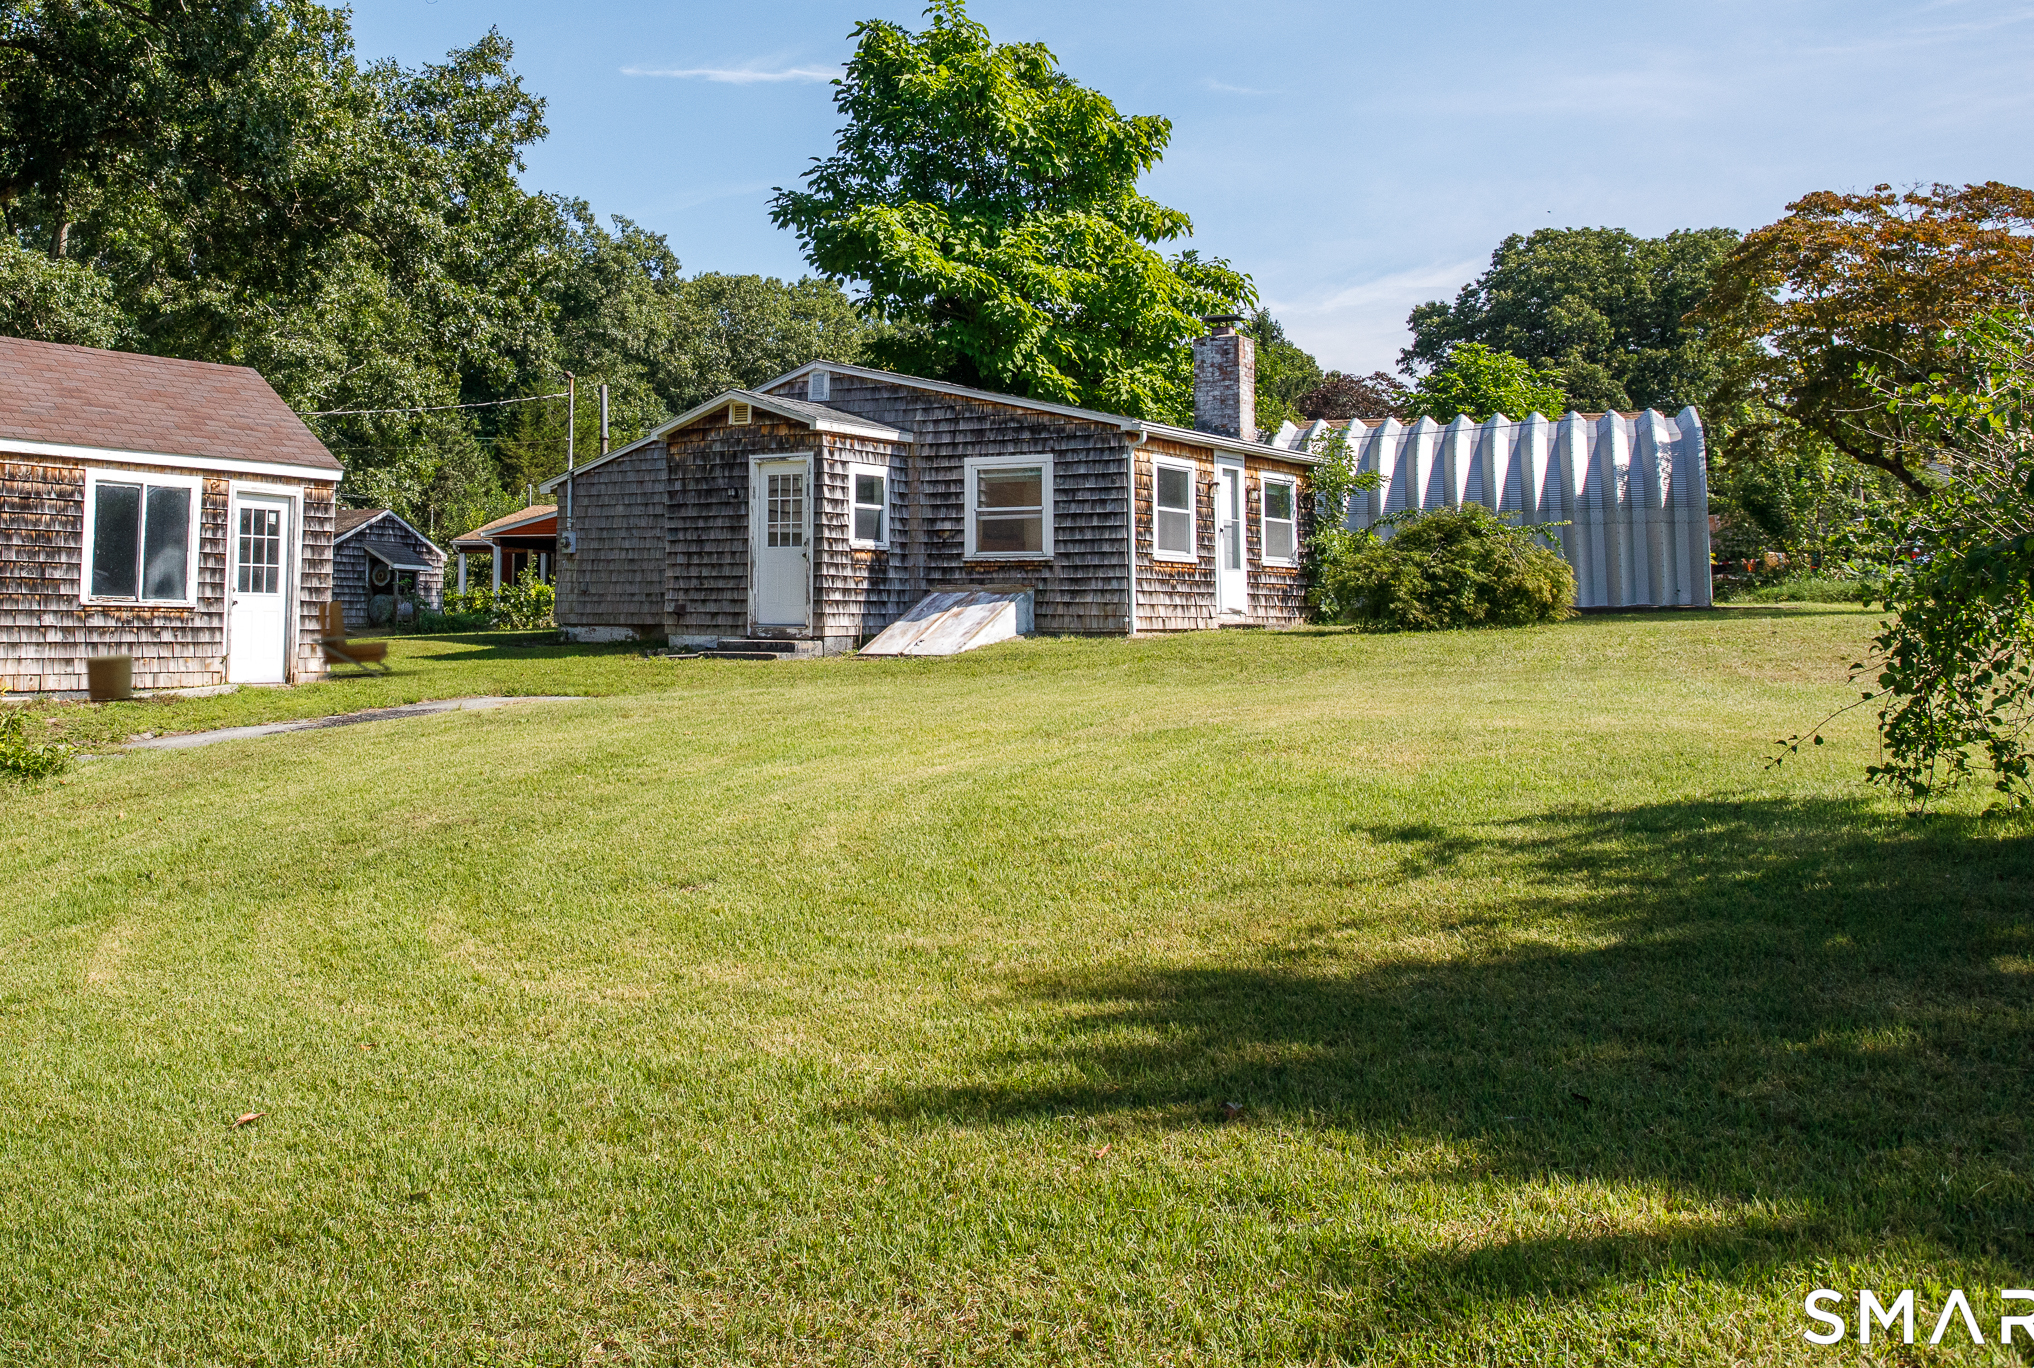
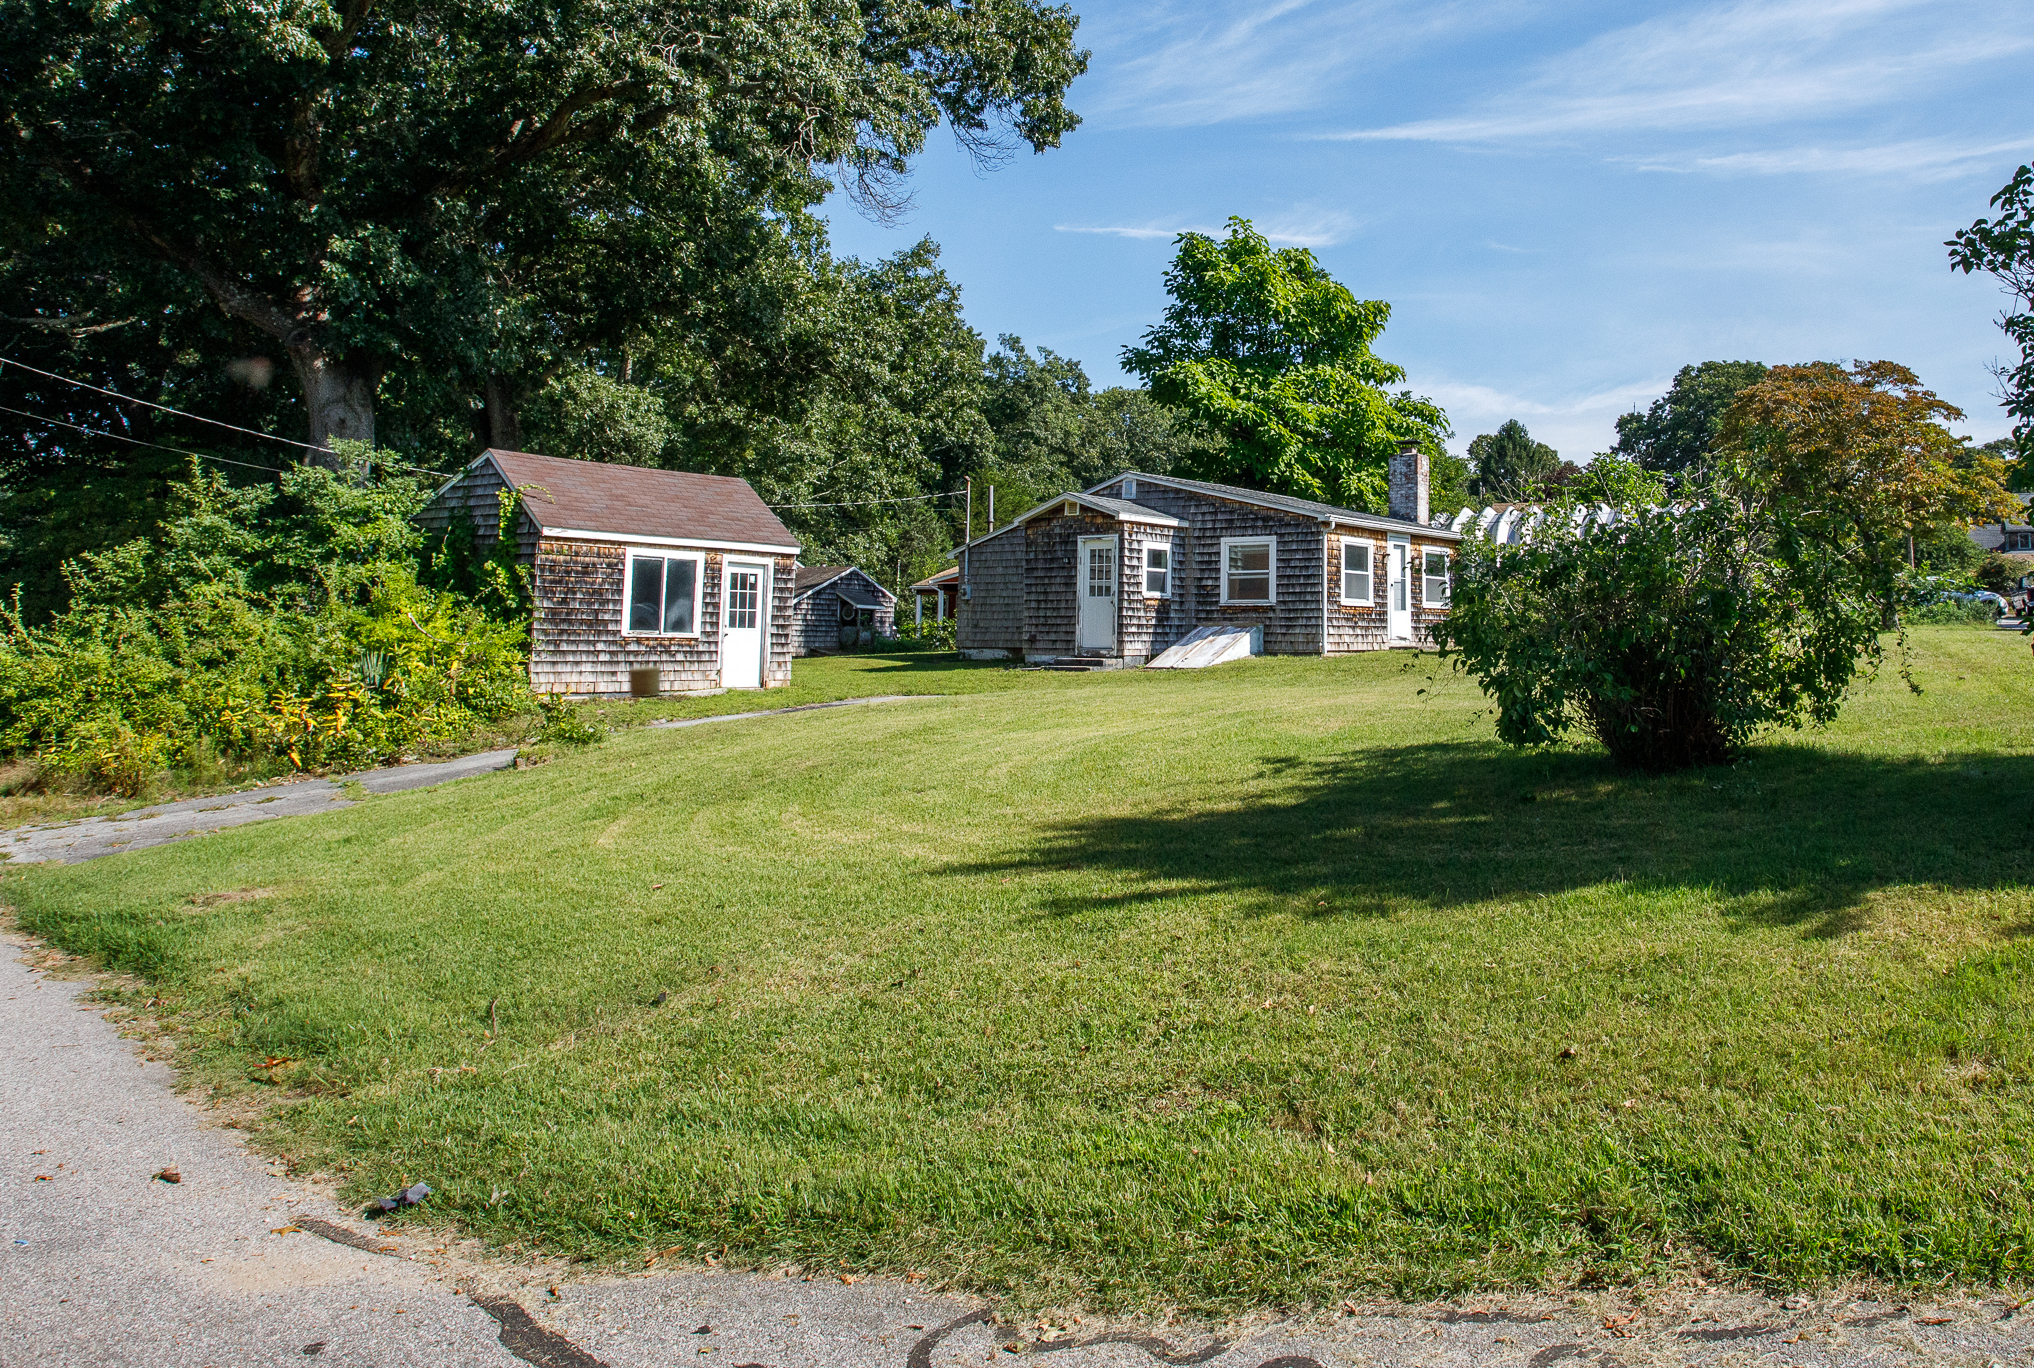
lounge chair: present [311,601,391,680] -> none [783,630,838,684]

